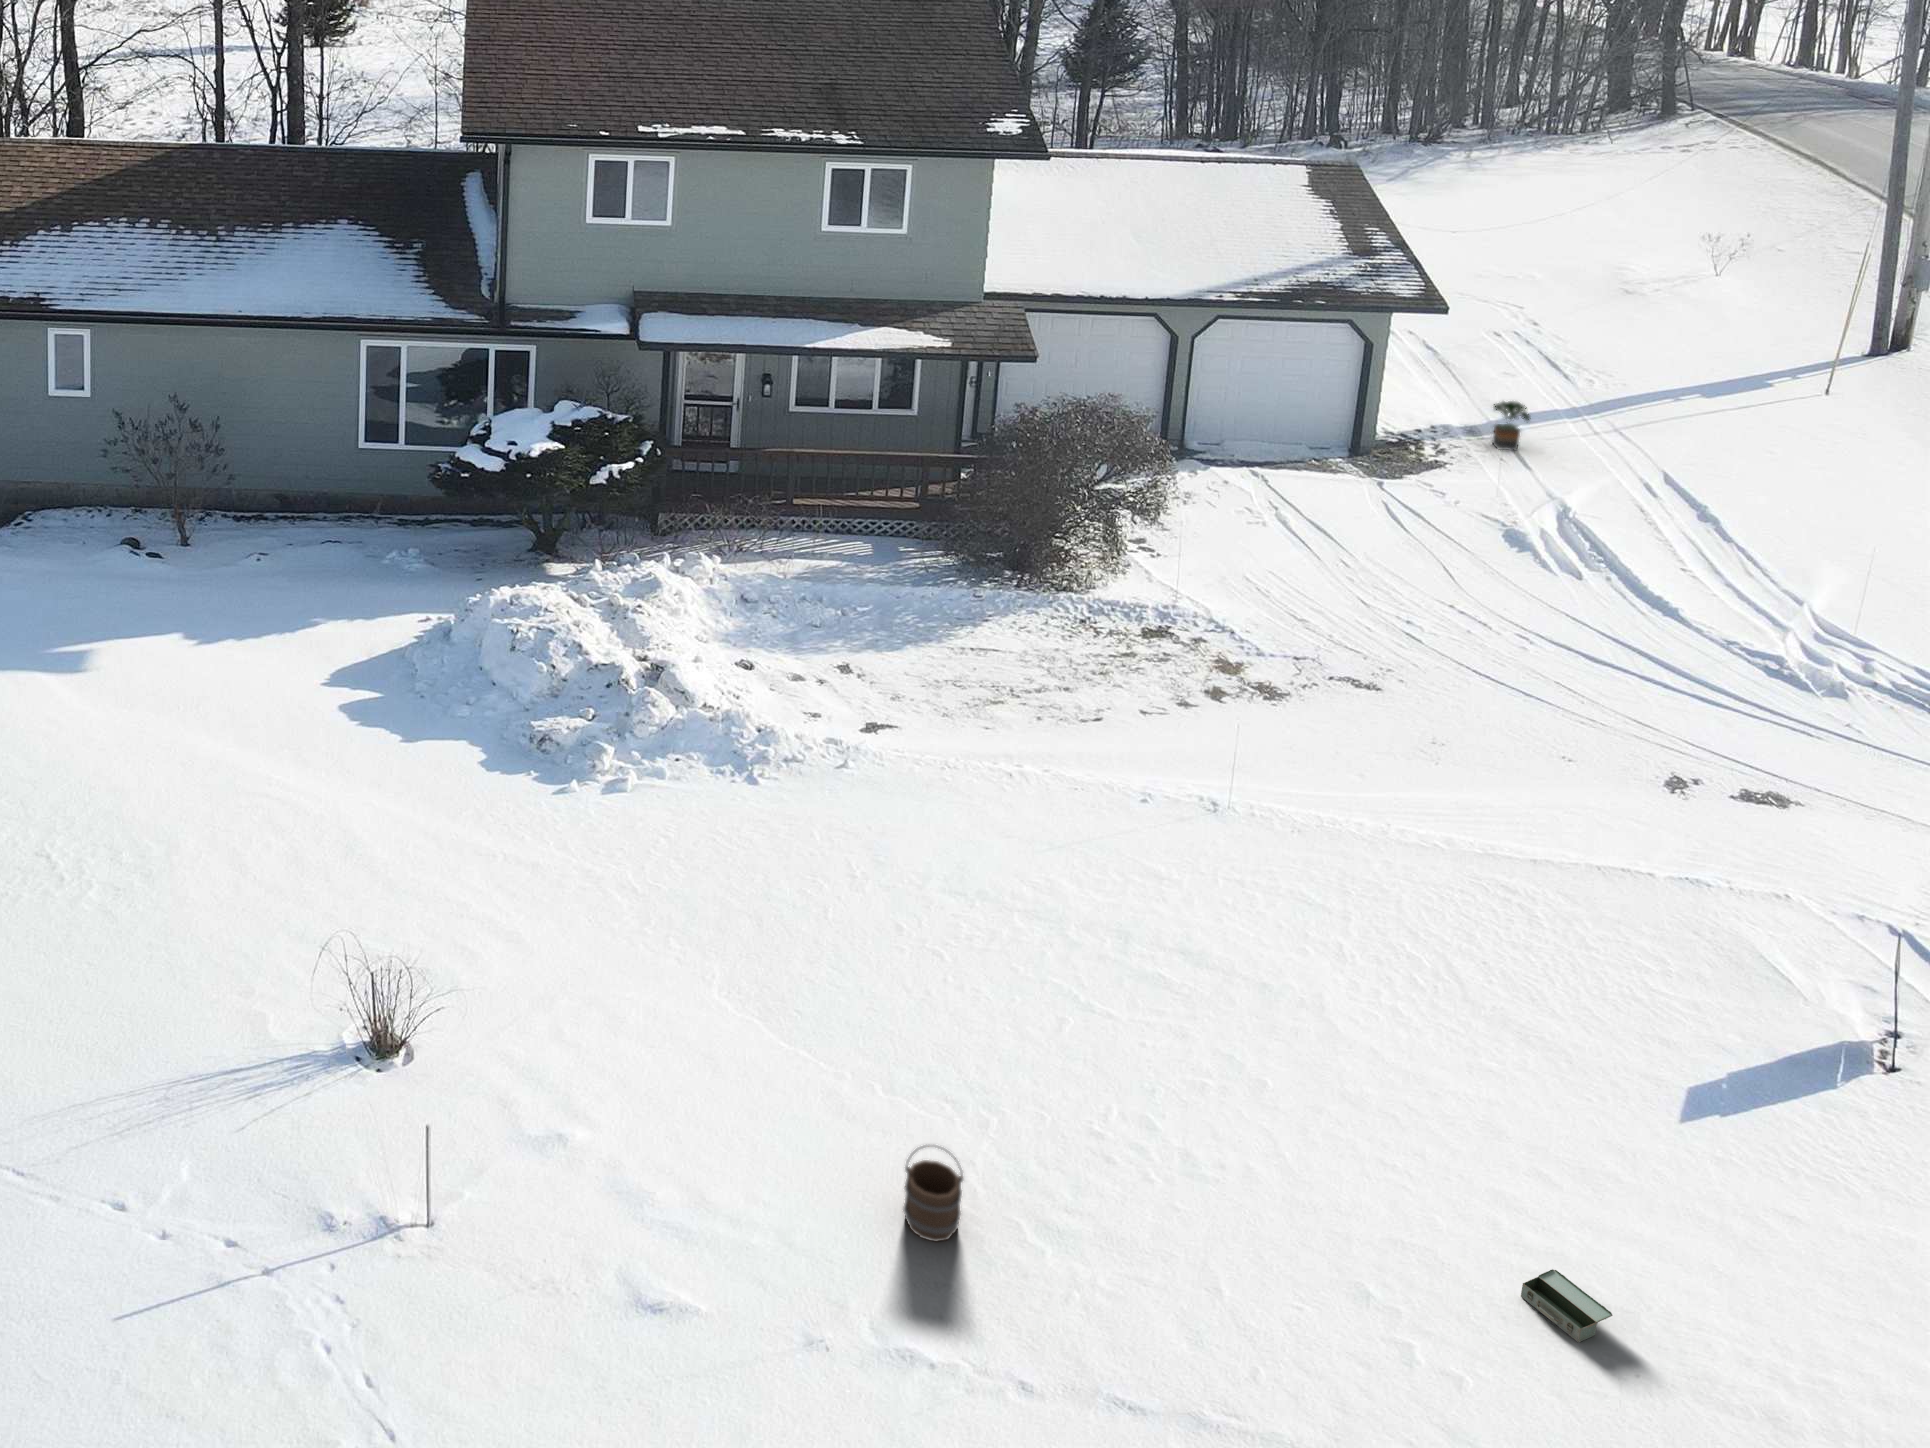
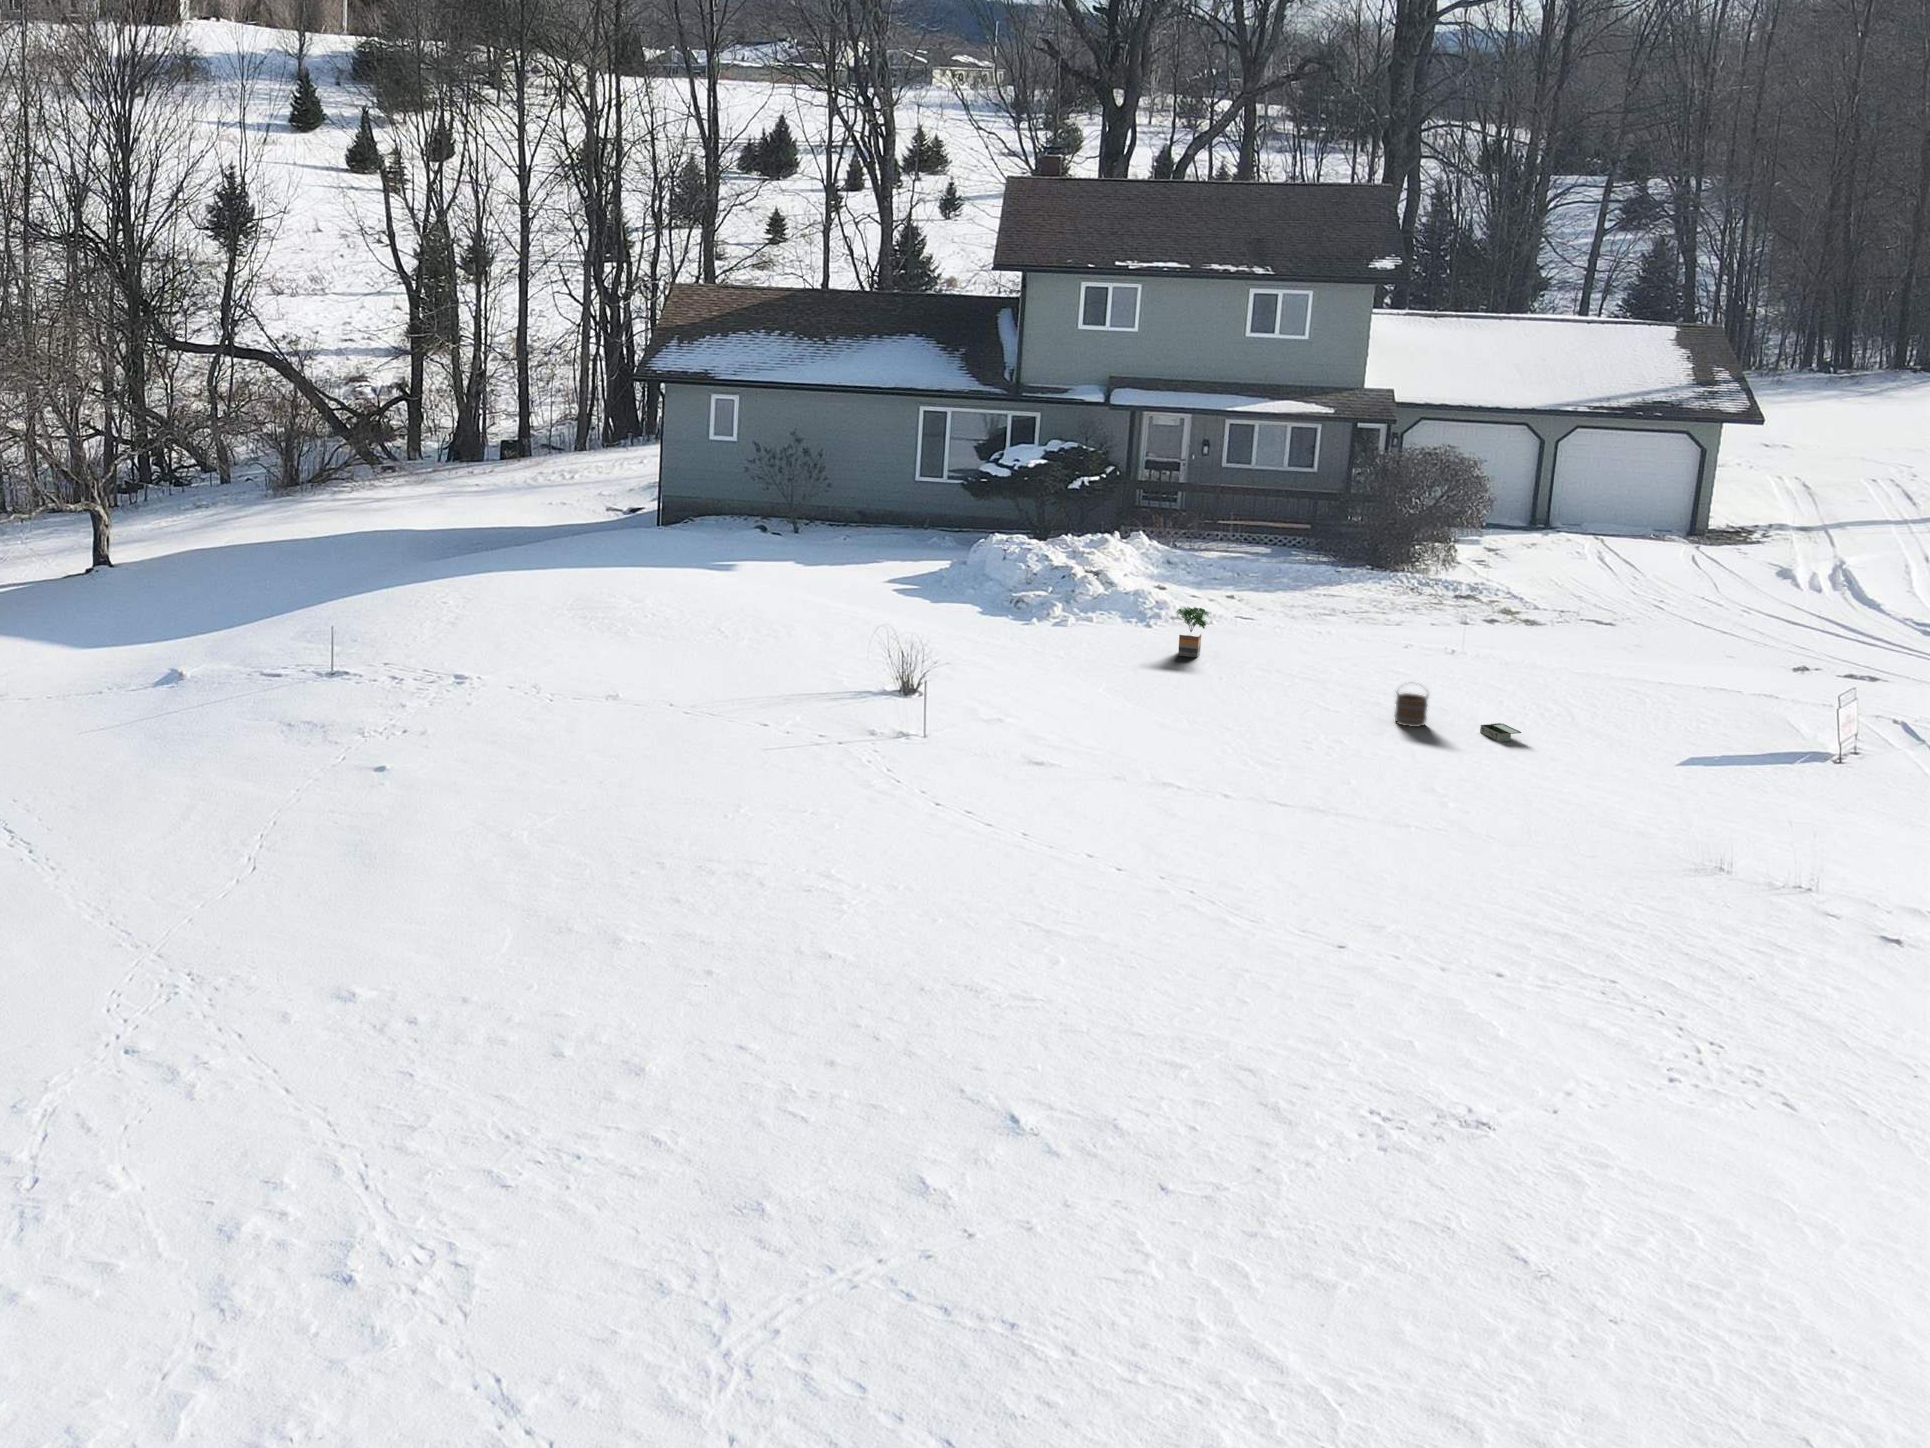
potted tree: present [1492,401,1531,450] -> present [1176,607,1209,657]
bucket: present [903,1146,963,1242] -> present [1395,693,1428,727]

